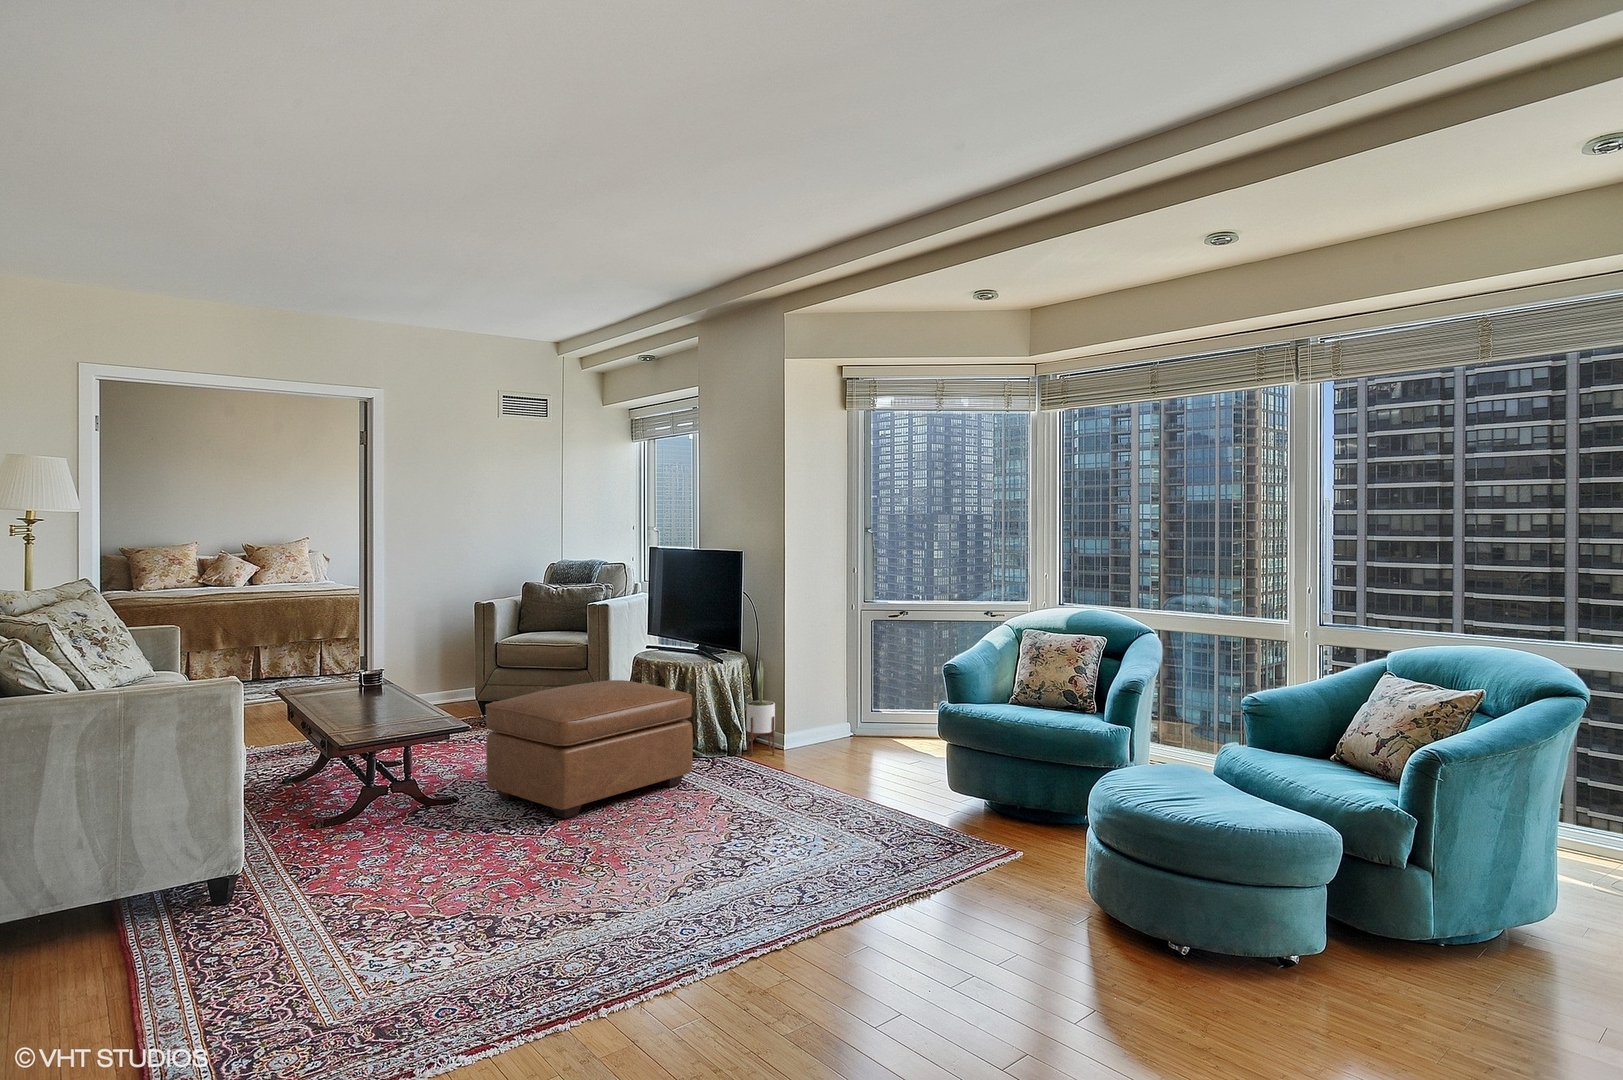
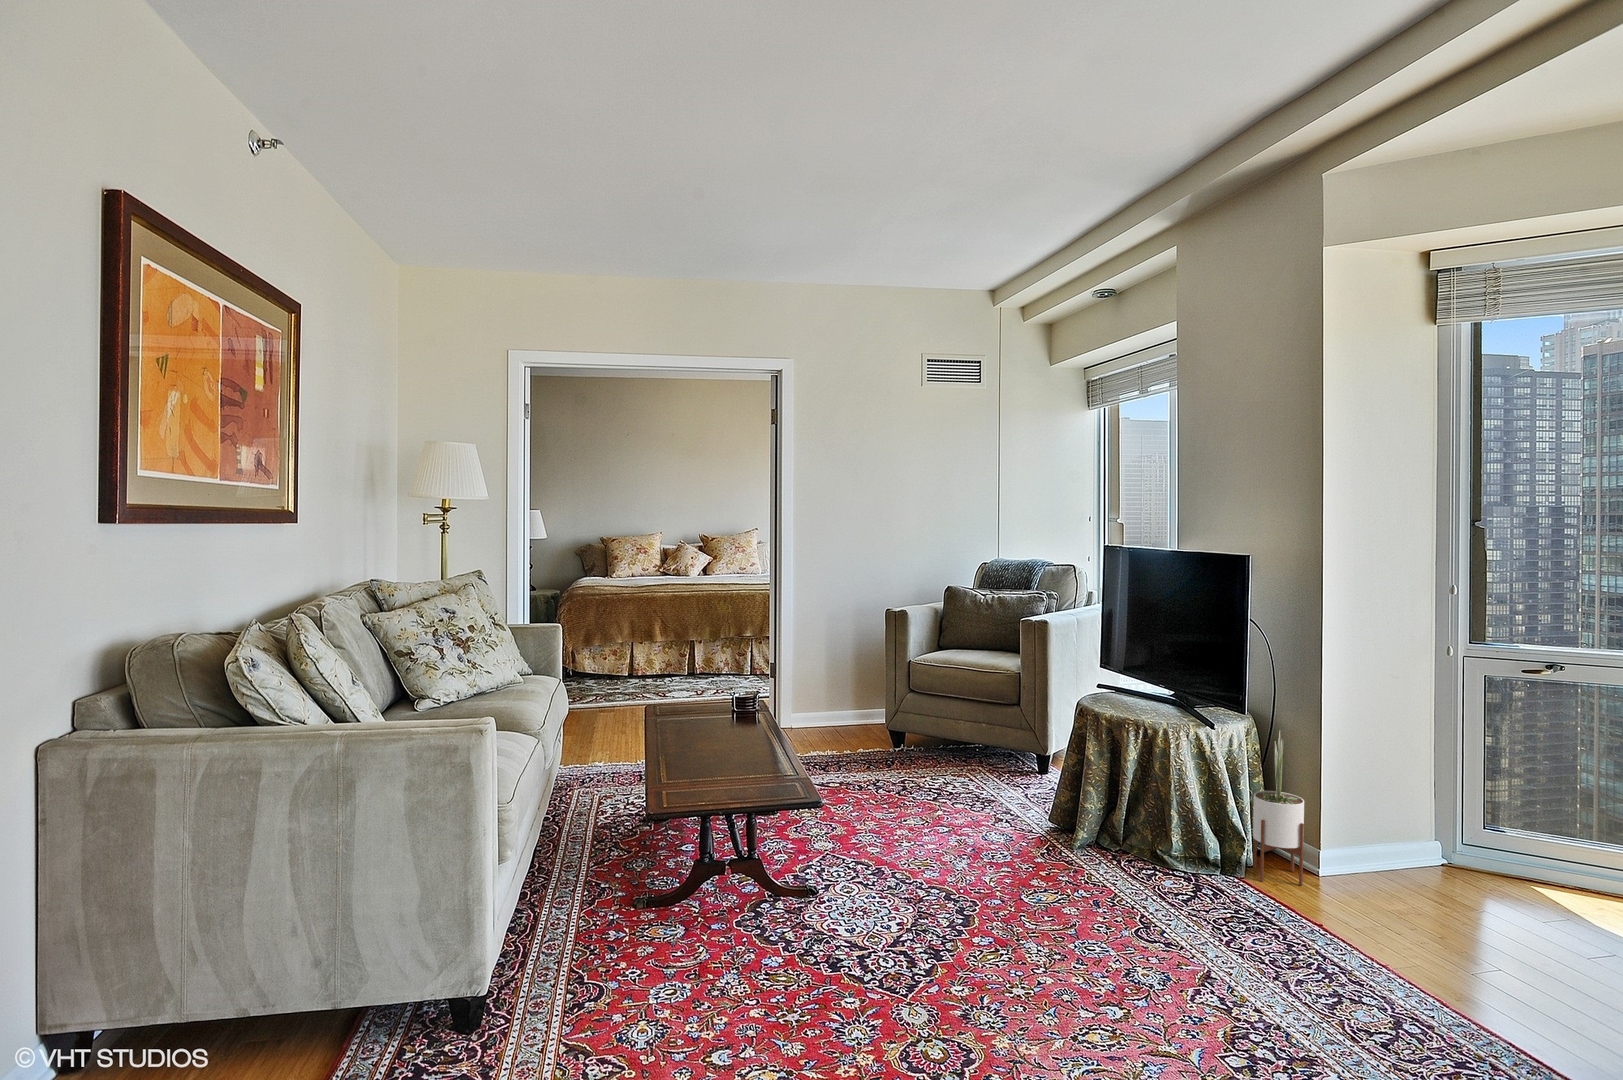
ottoman: present [485,680,693,819] -> none [854,741,1163,965]

